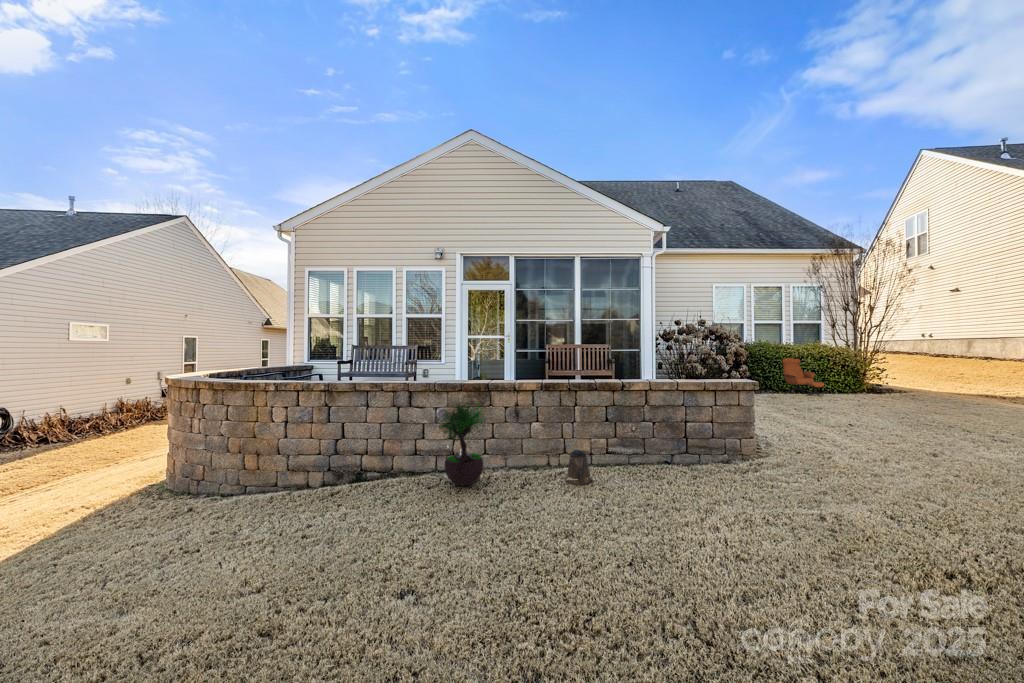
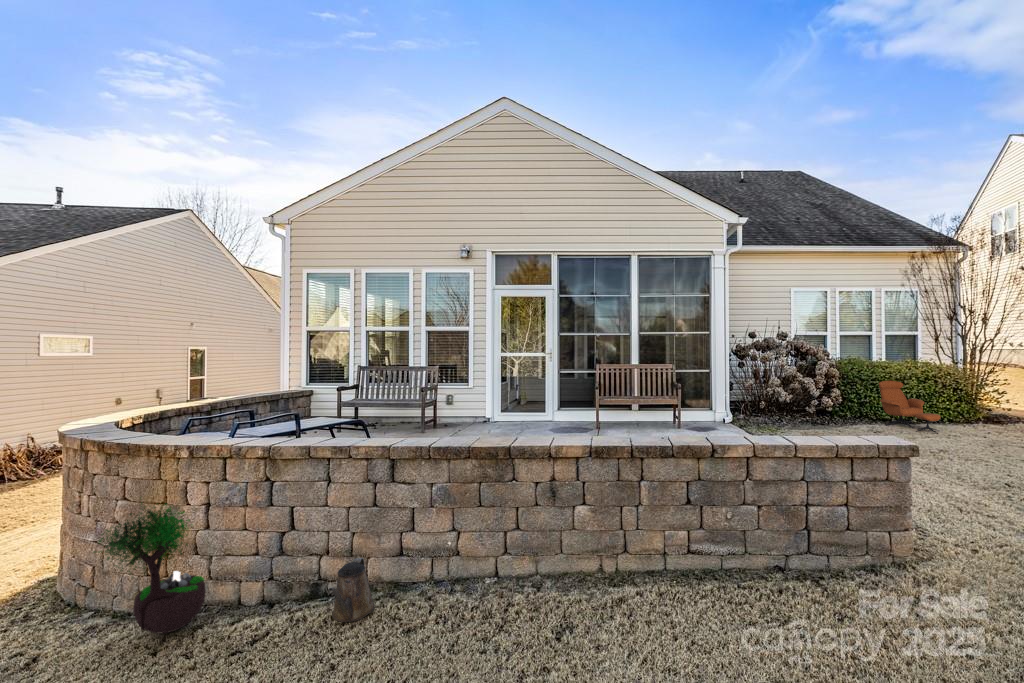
potted tree: present [436,402,483,485] -> present [93,502,206,634]
watering can: present [566,449,592,485] -> present [329,558,375,622]

